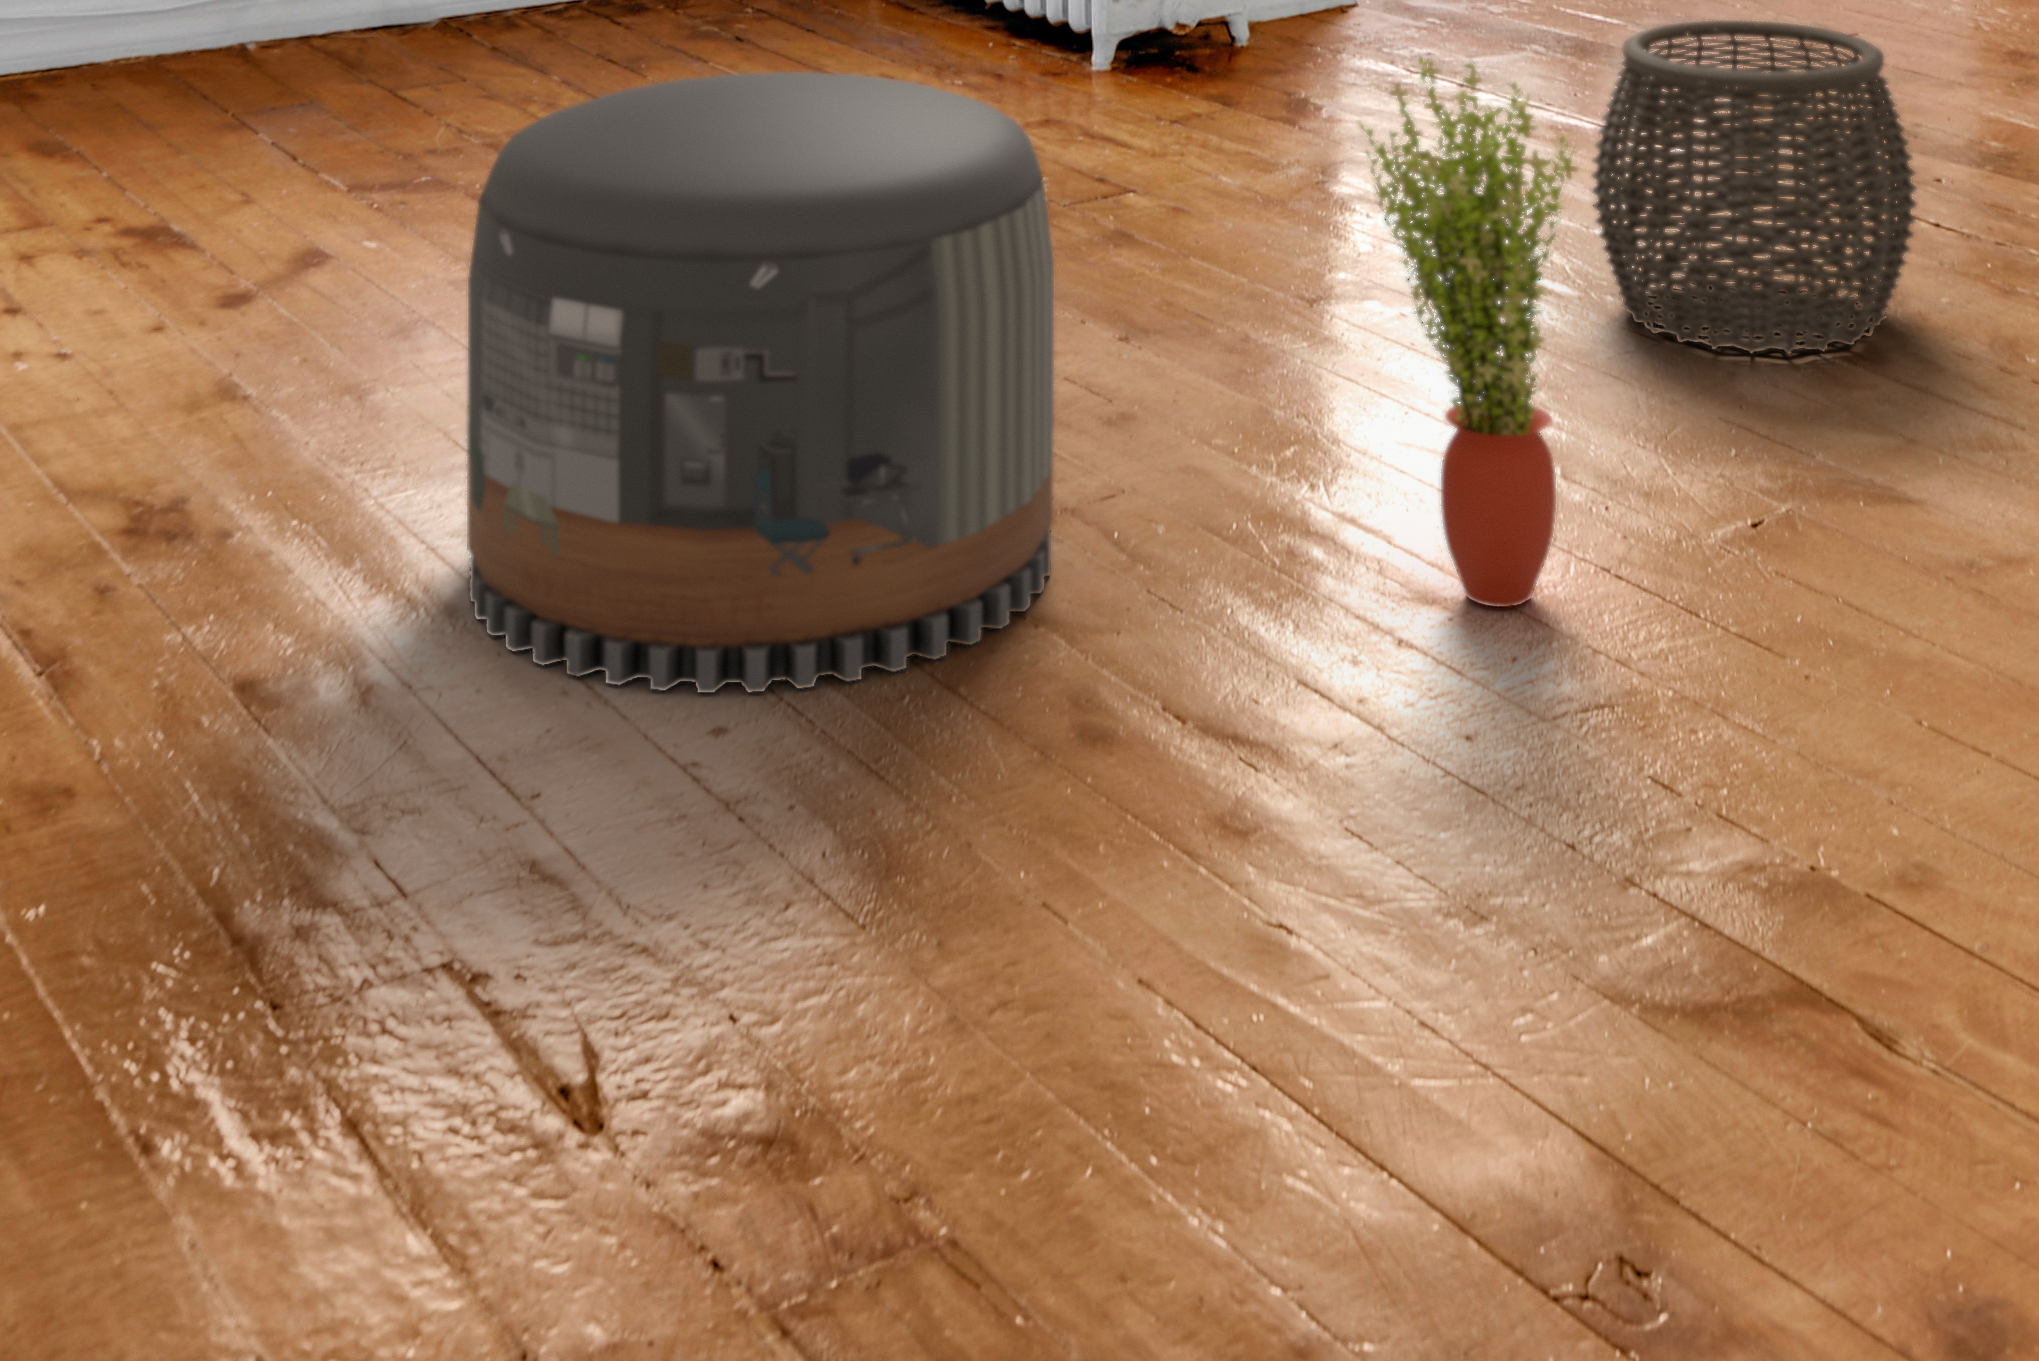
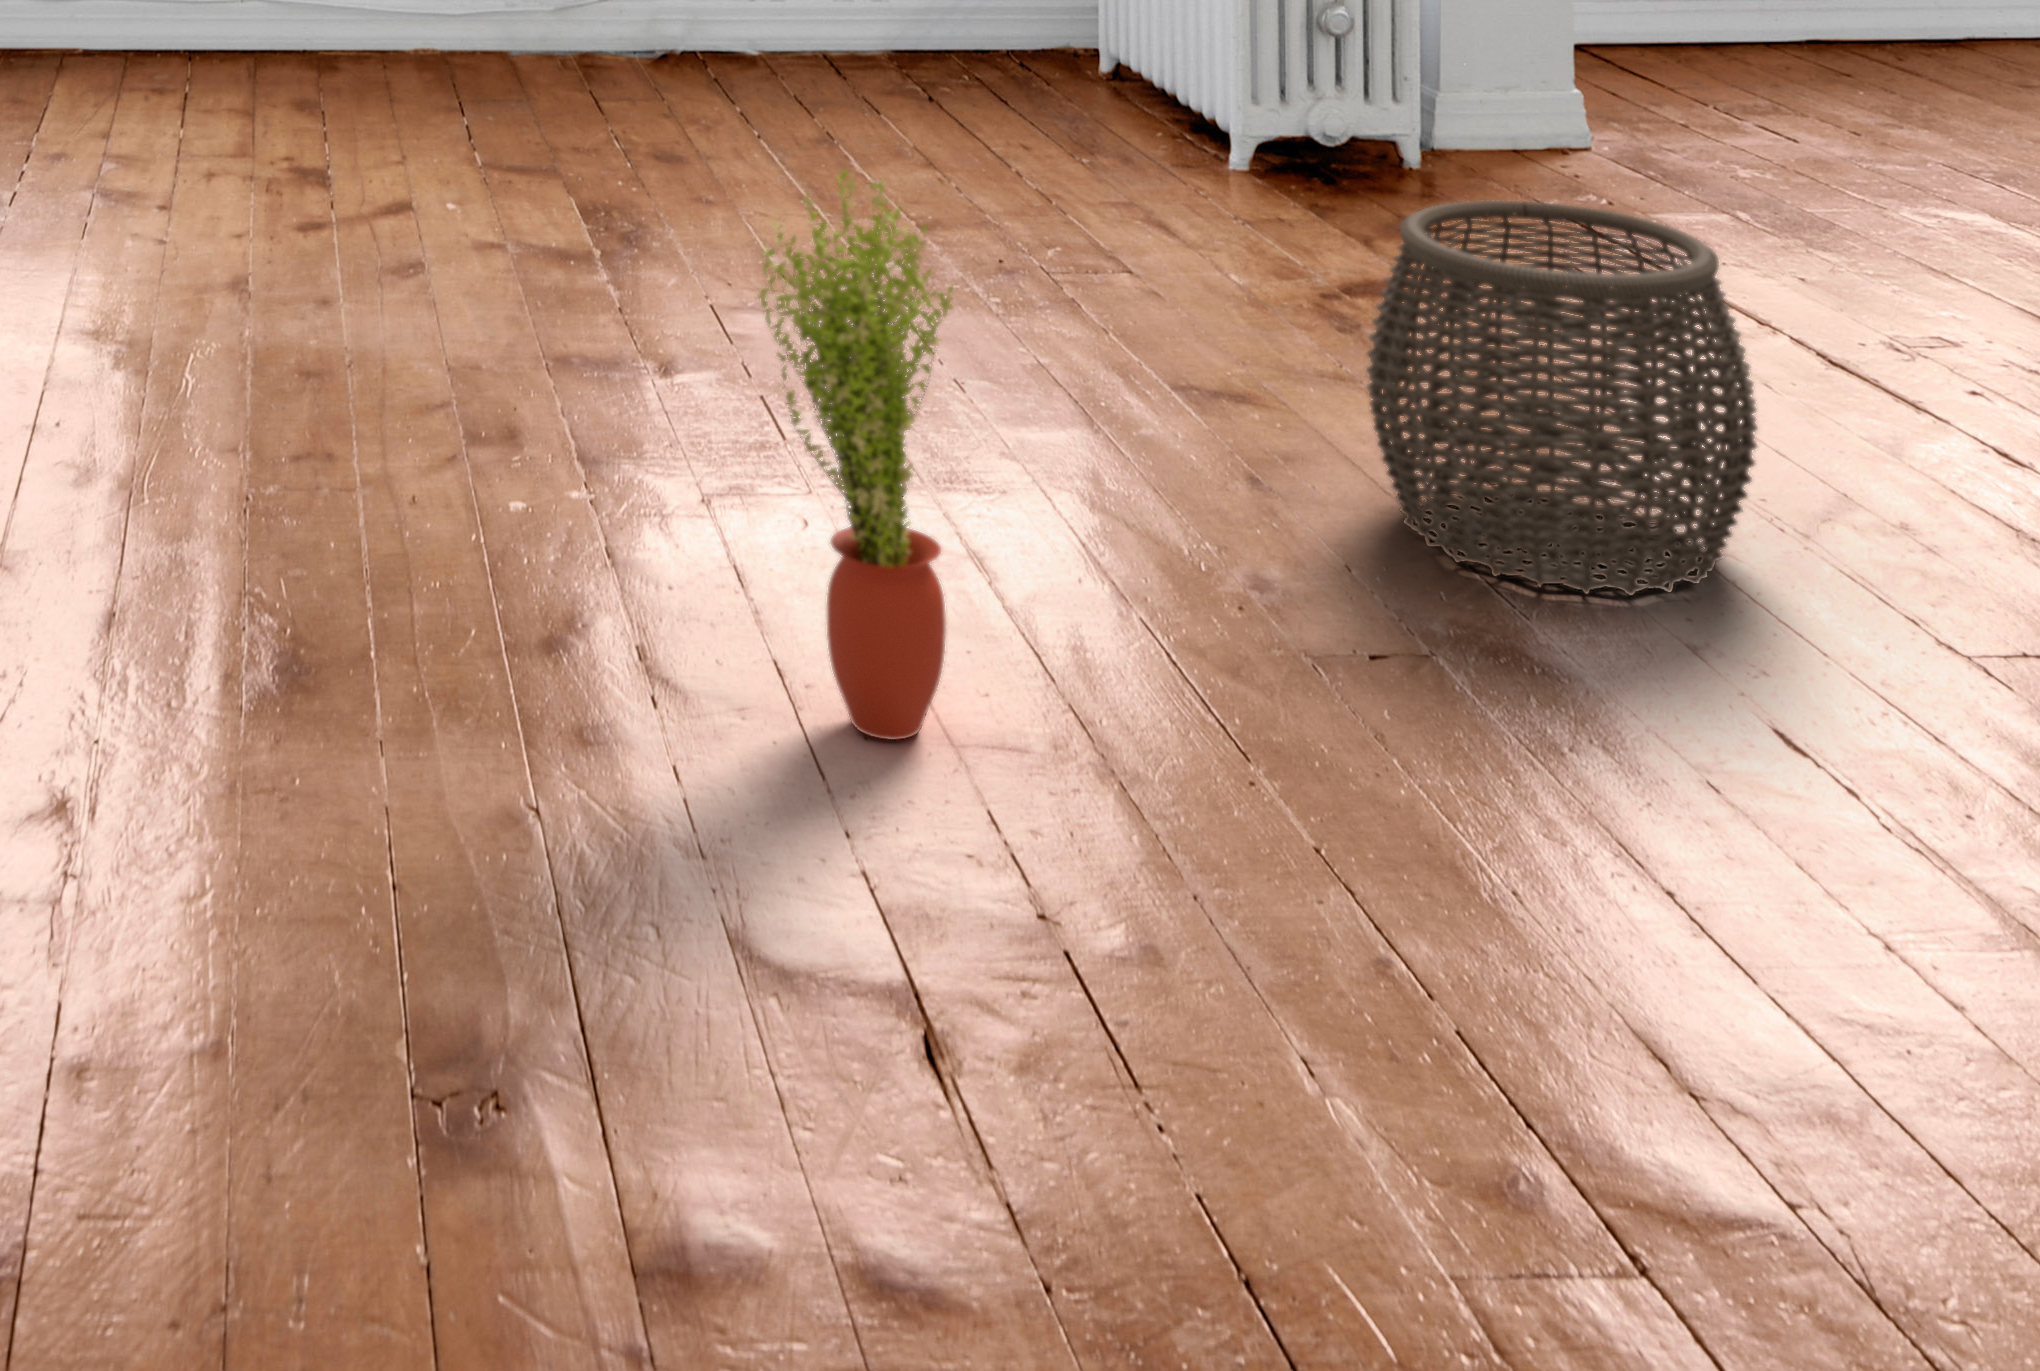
pouf: present [467,72,1054,693] -> none [81,98,583,634]

